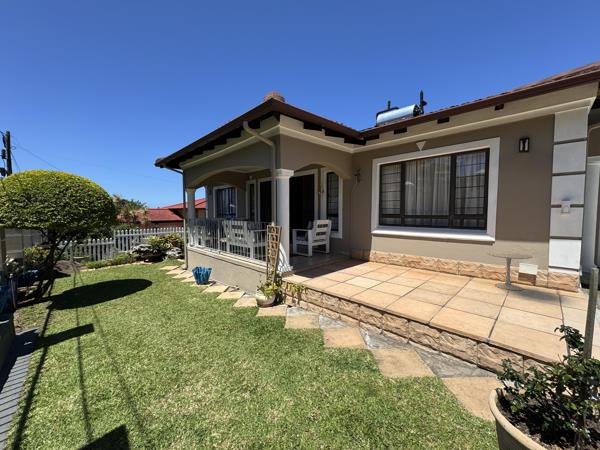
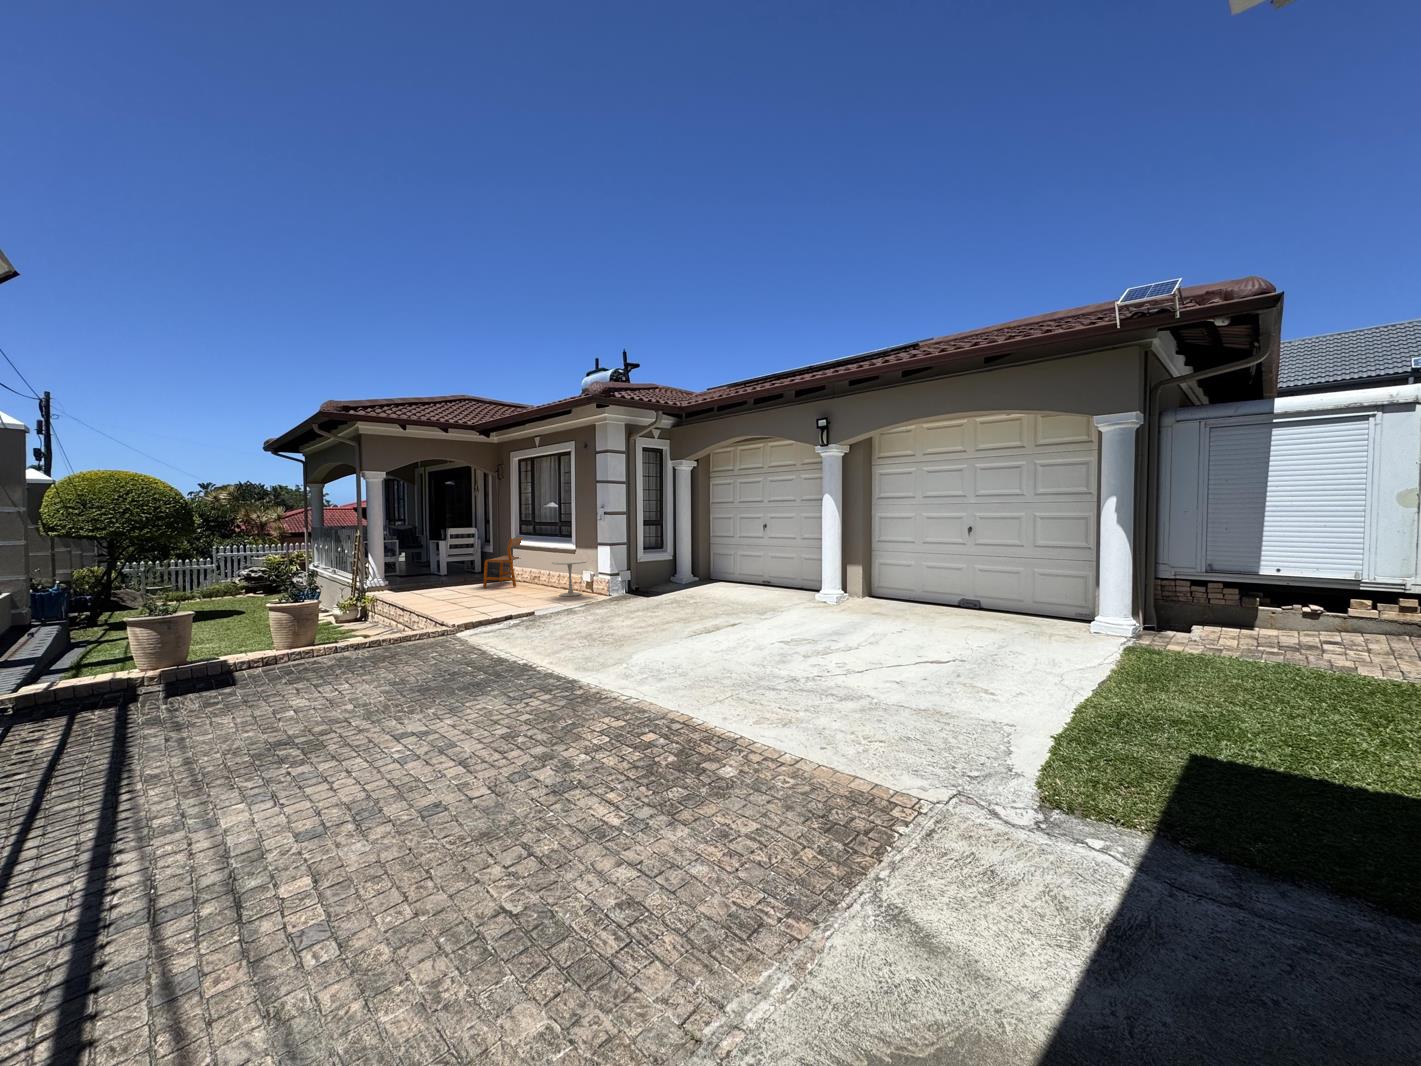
bench: none [368,227,409,274] -> present [483,537,523,588]

